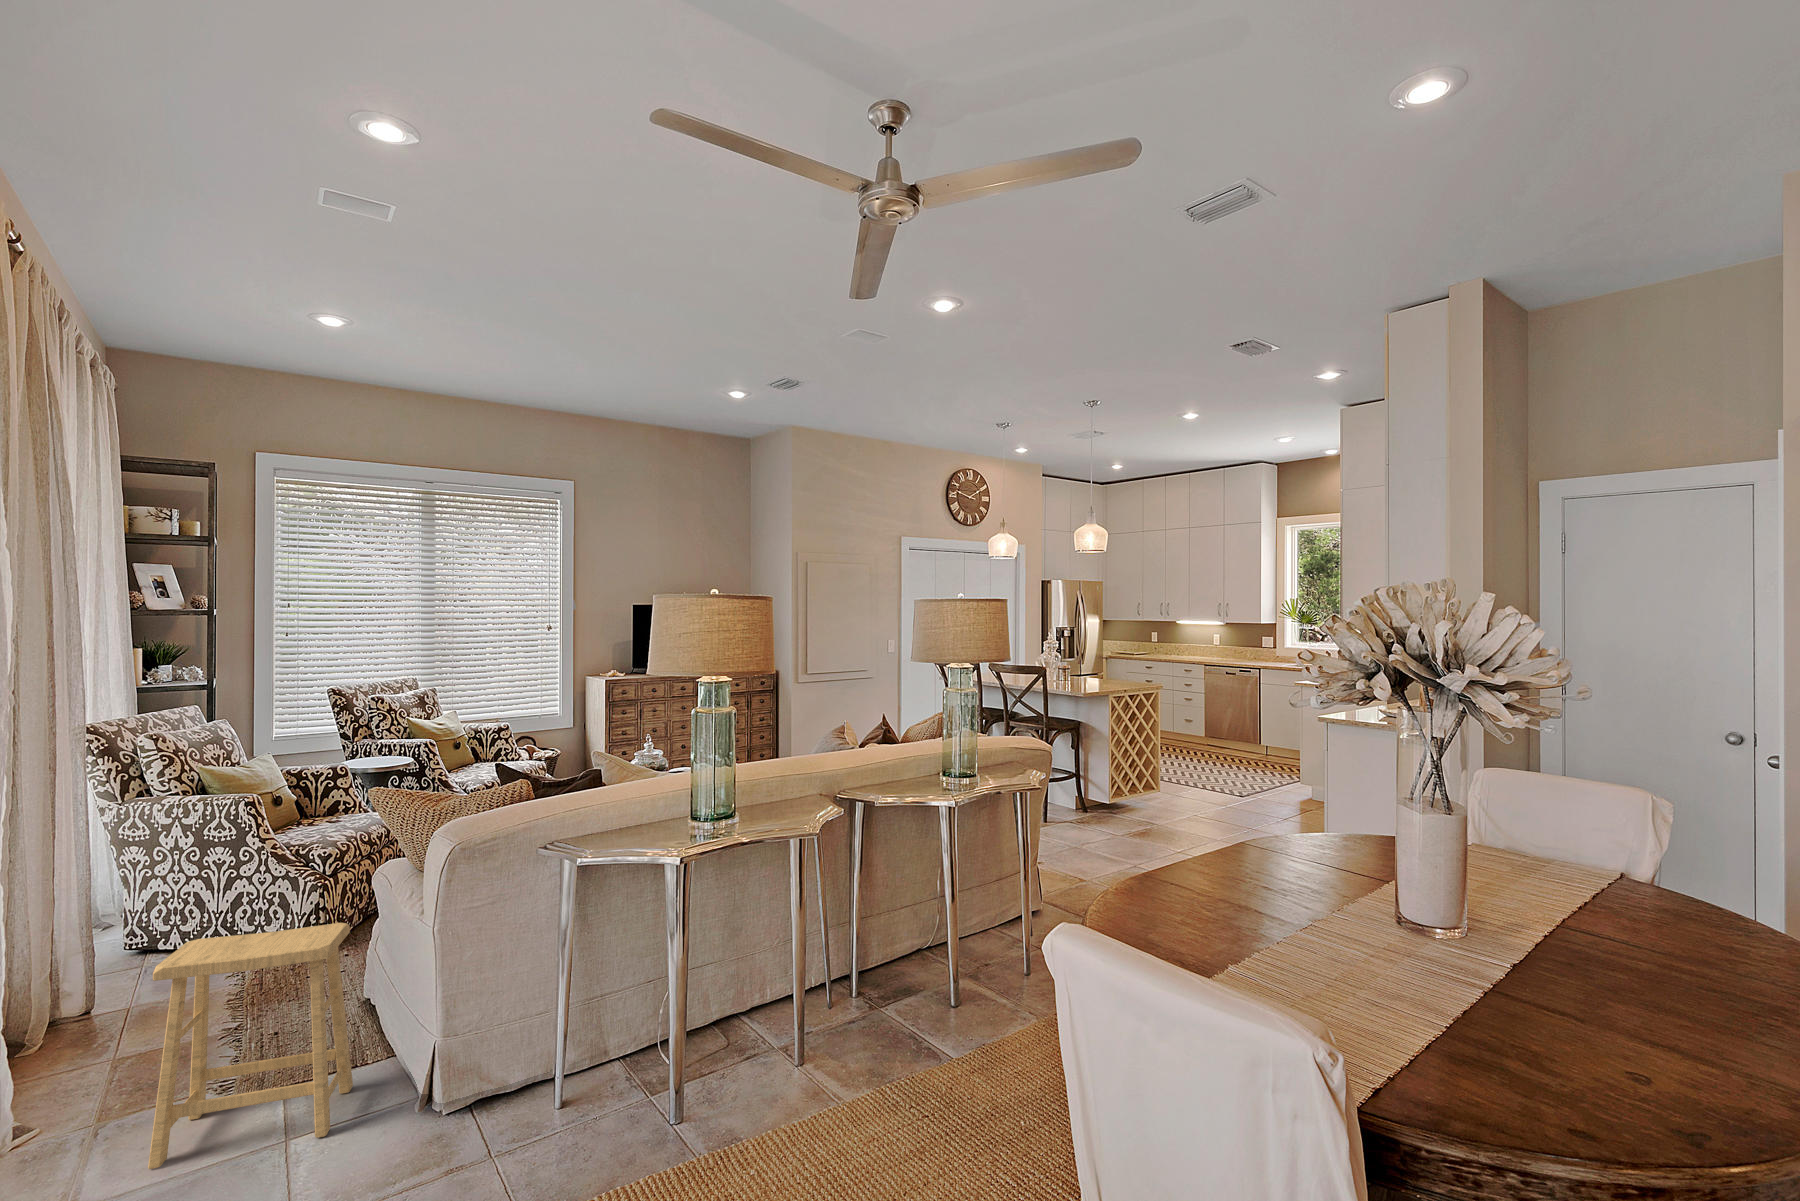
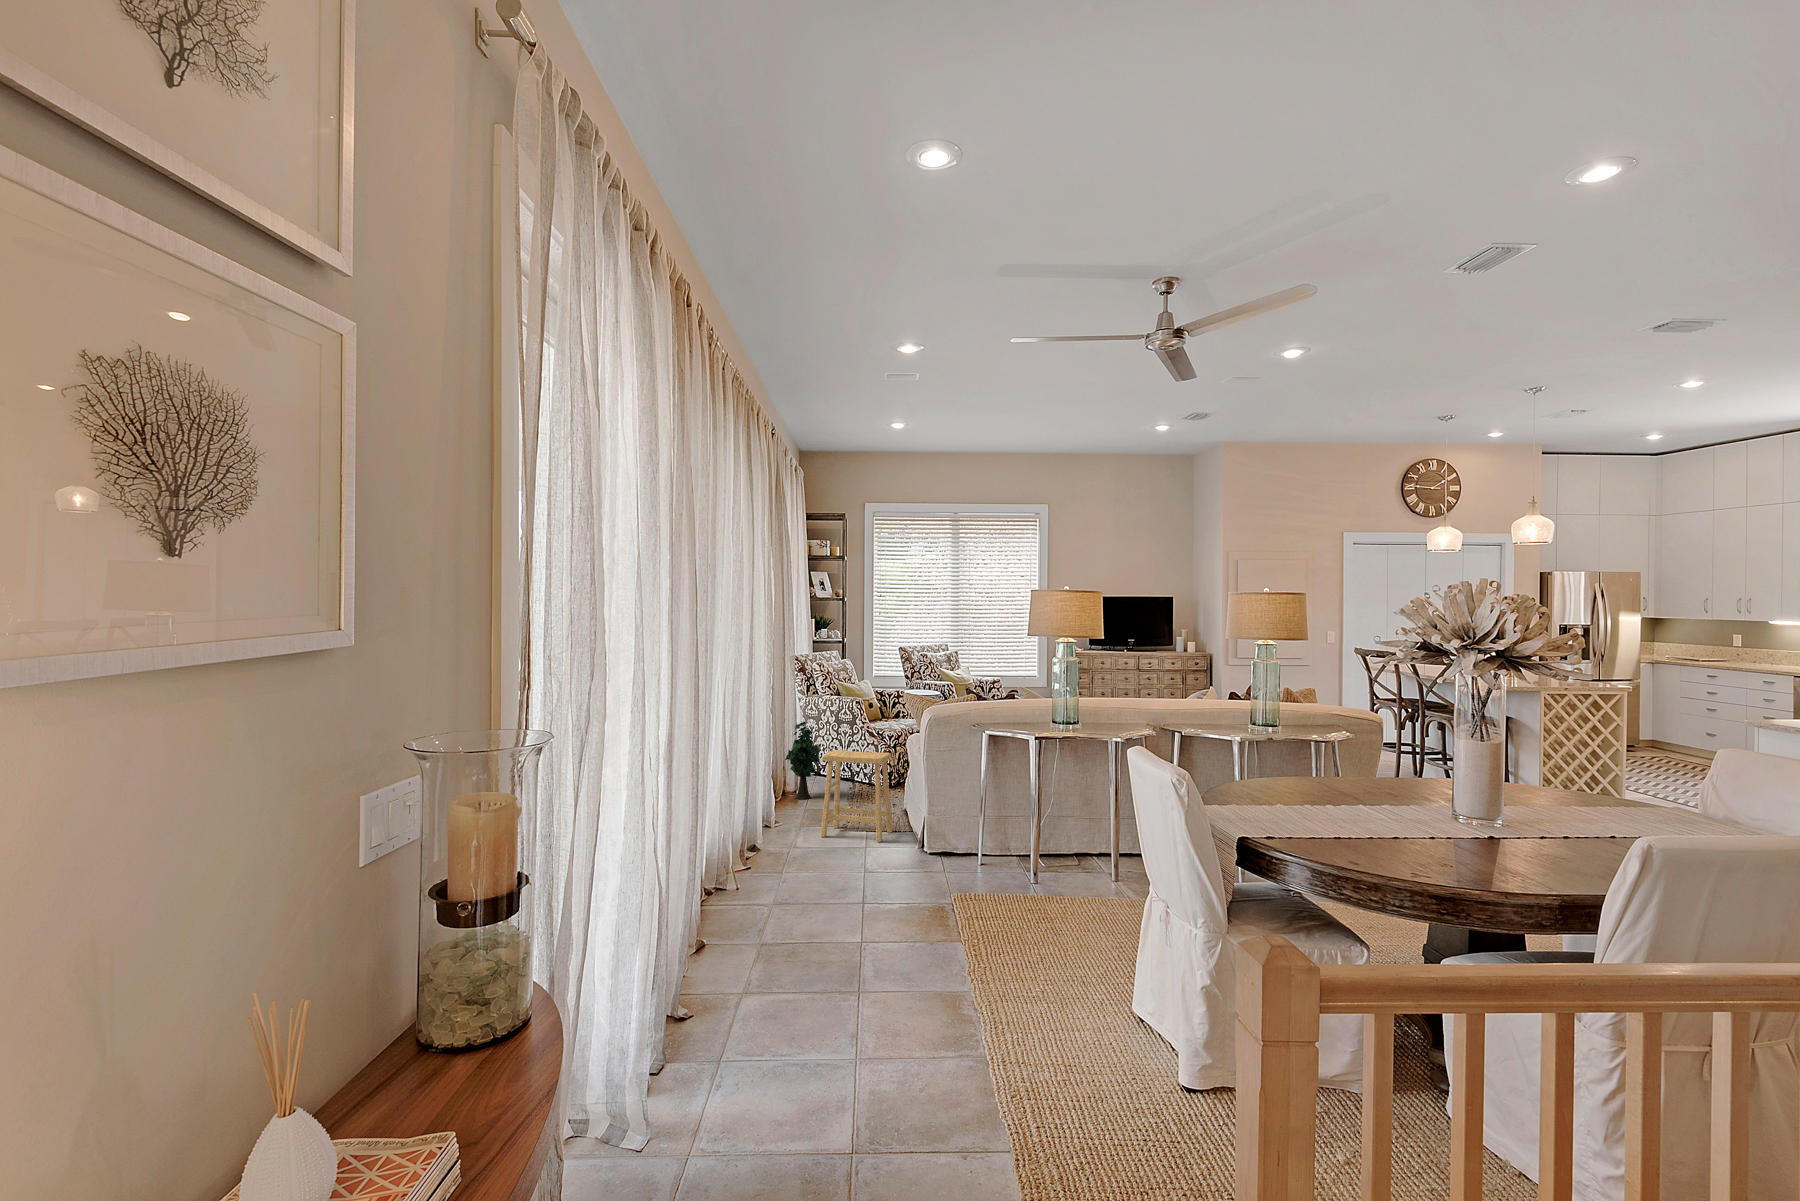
decorative plant: none [45,865,152,1041] -> present [785,722,820,799]

